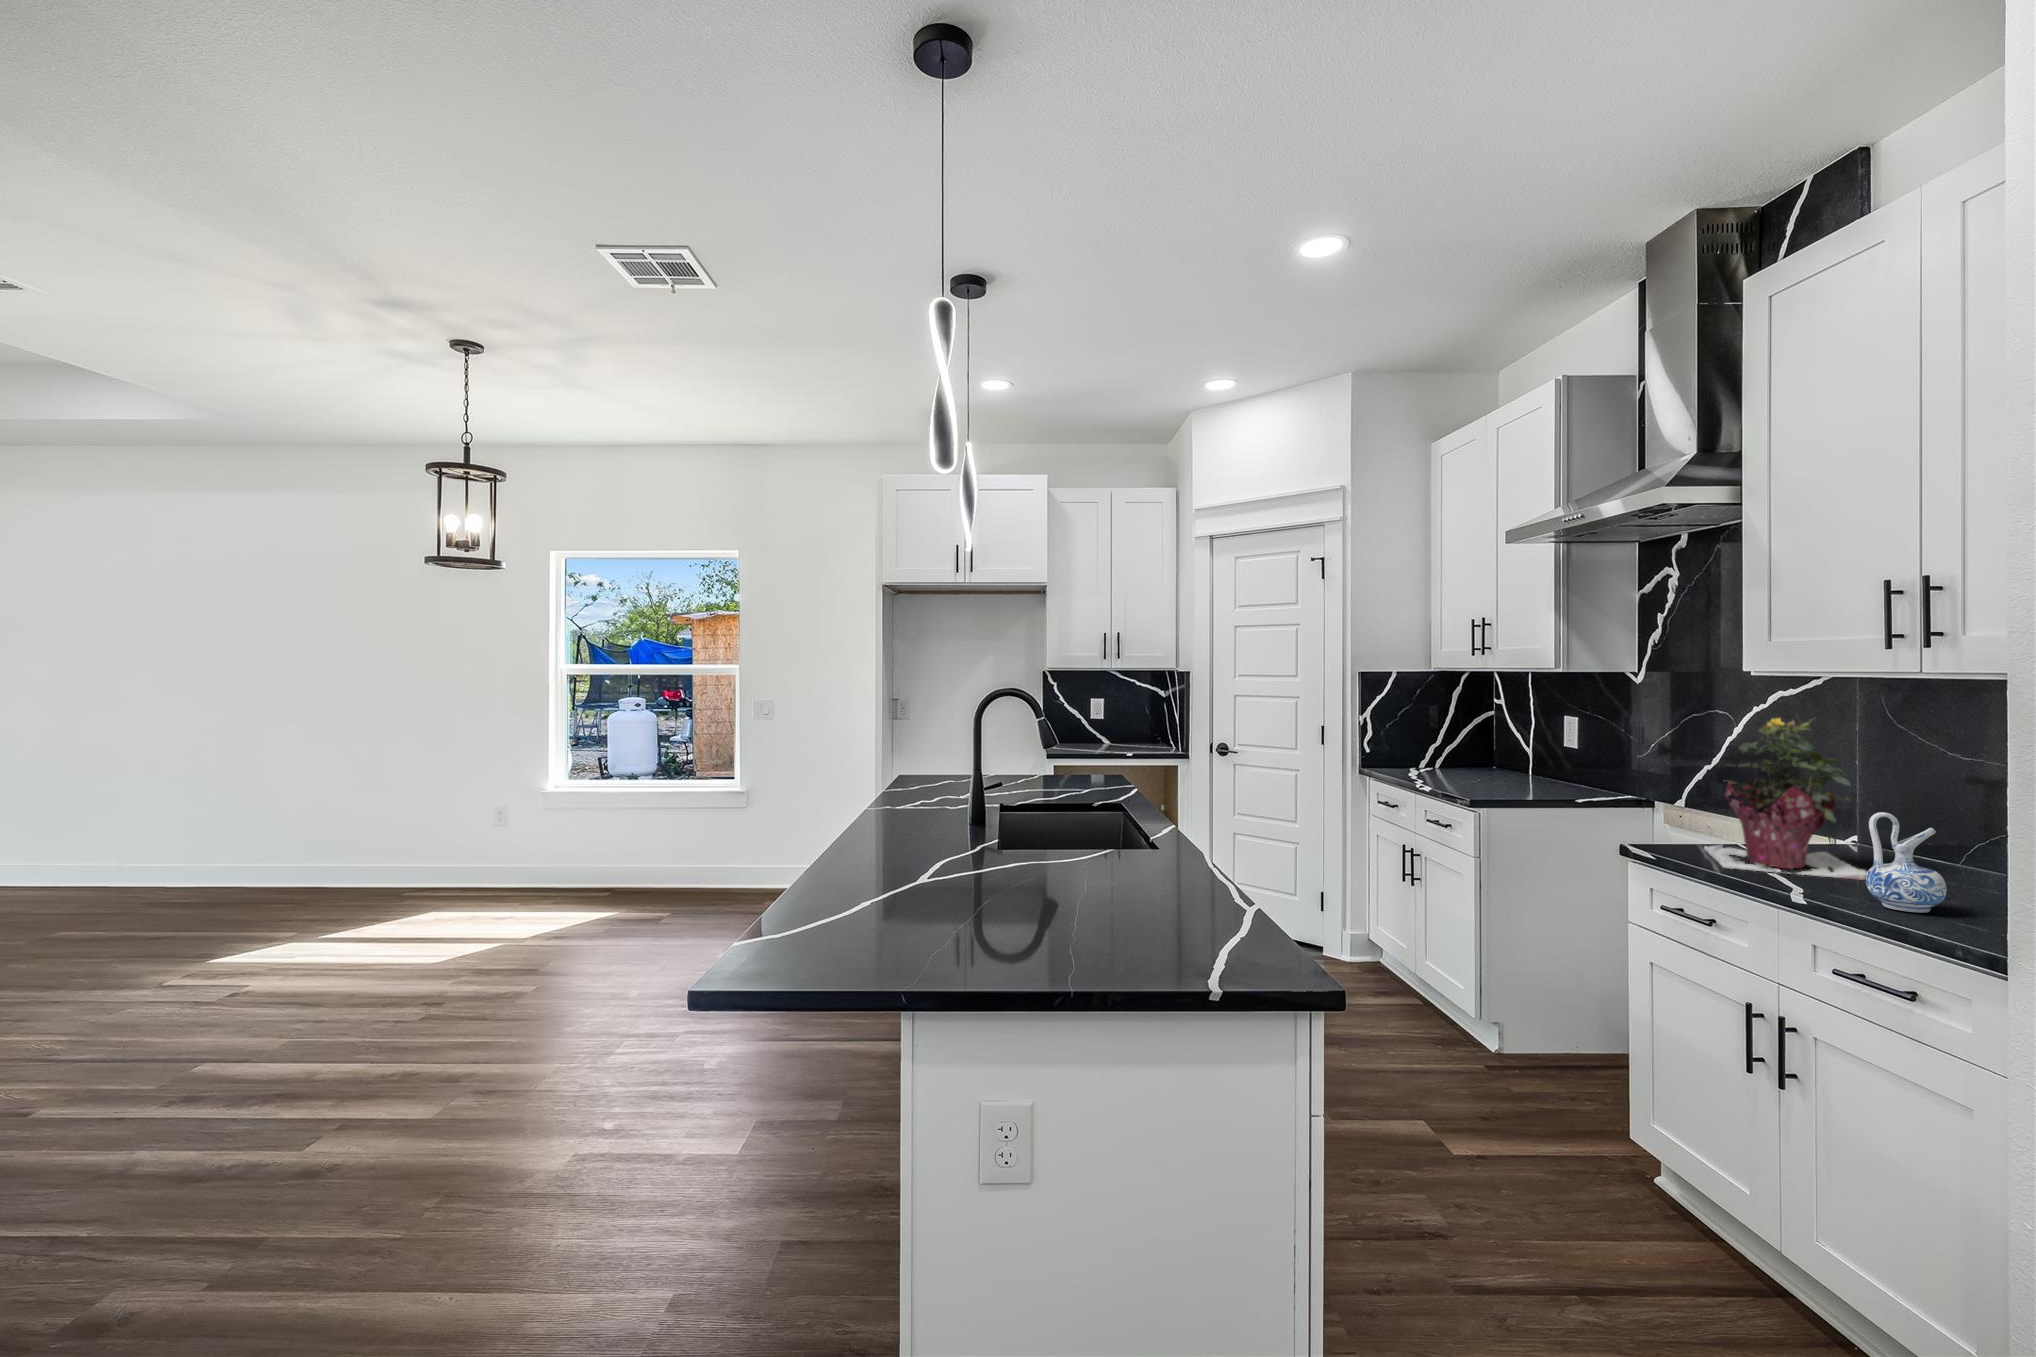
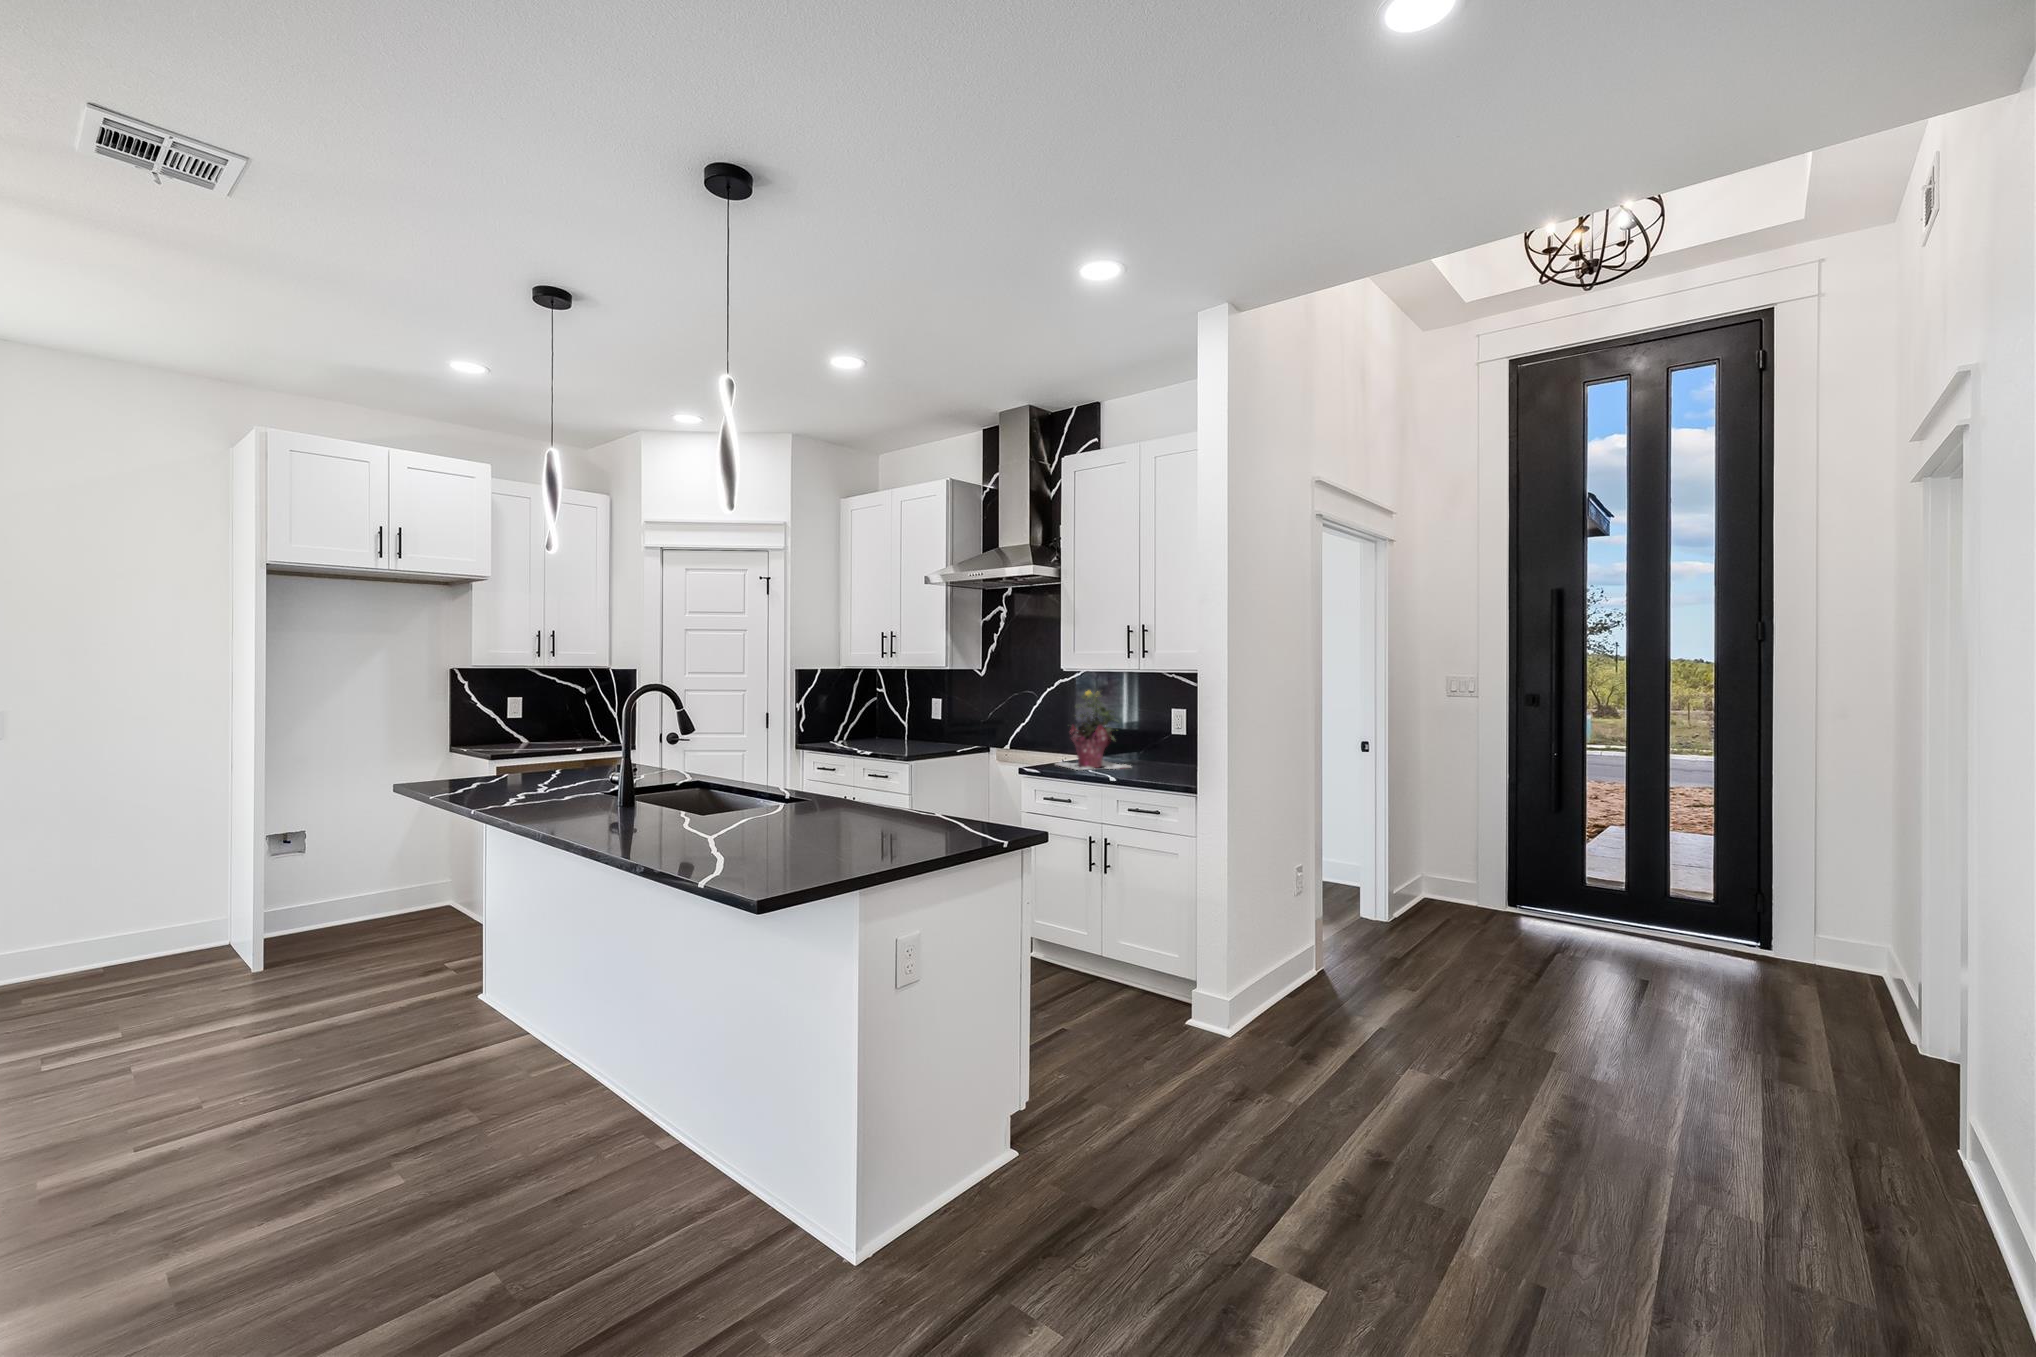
ceramic pitcher: present [1866,812,1947,913] -> none [1141,730,1168,775]

